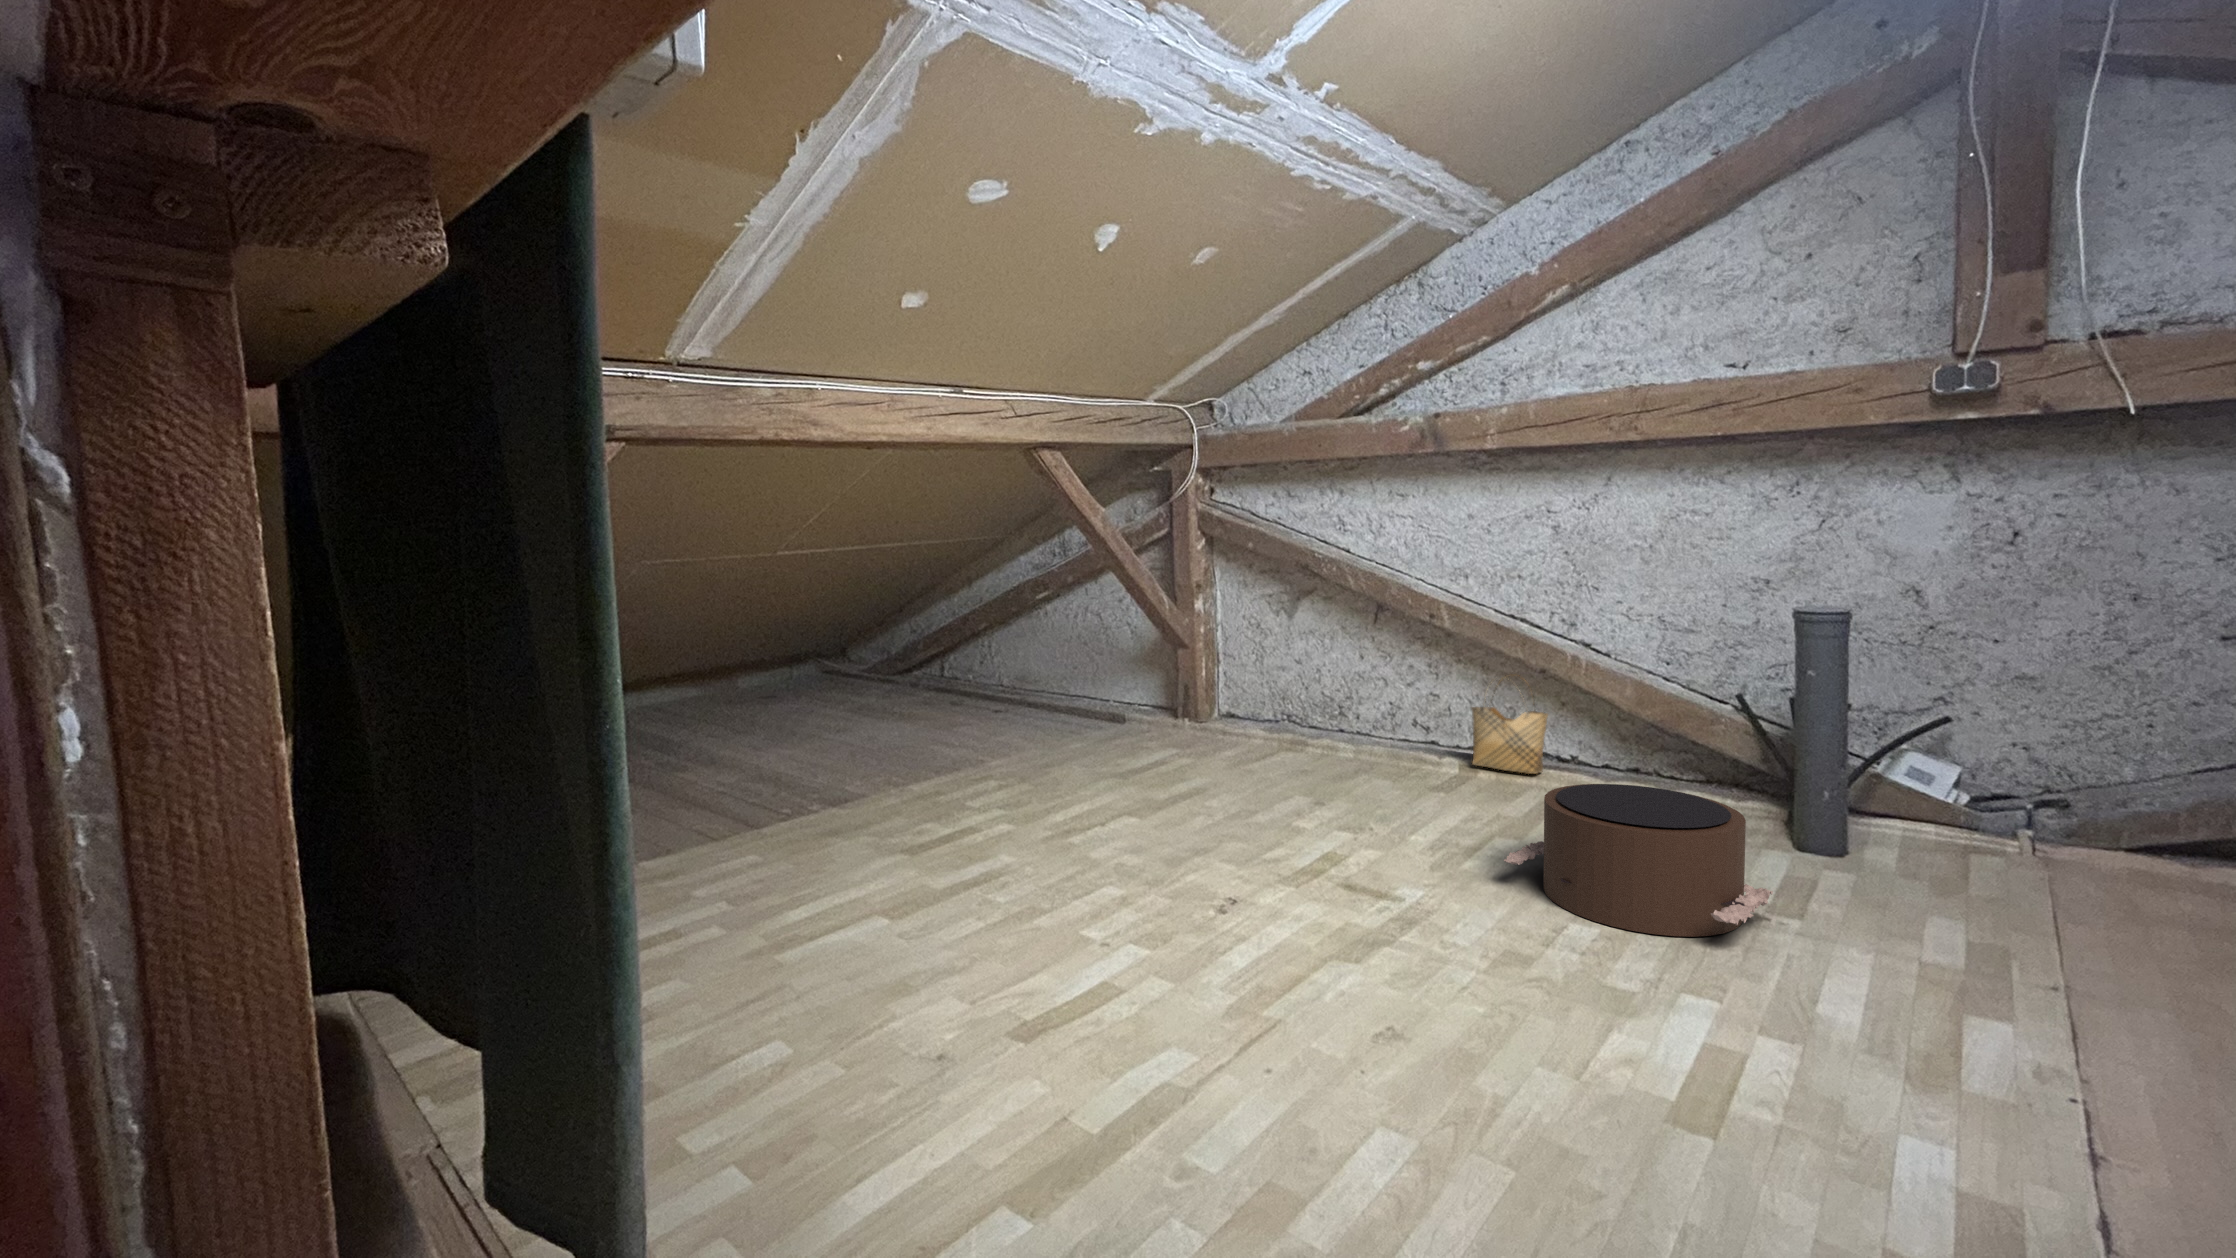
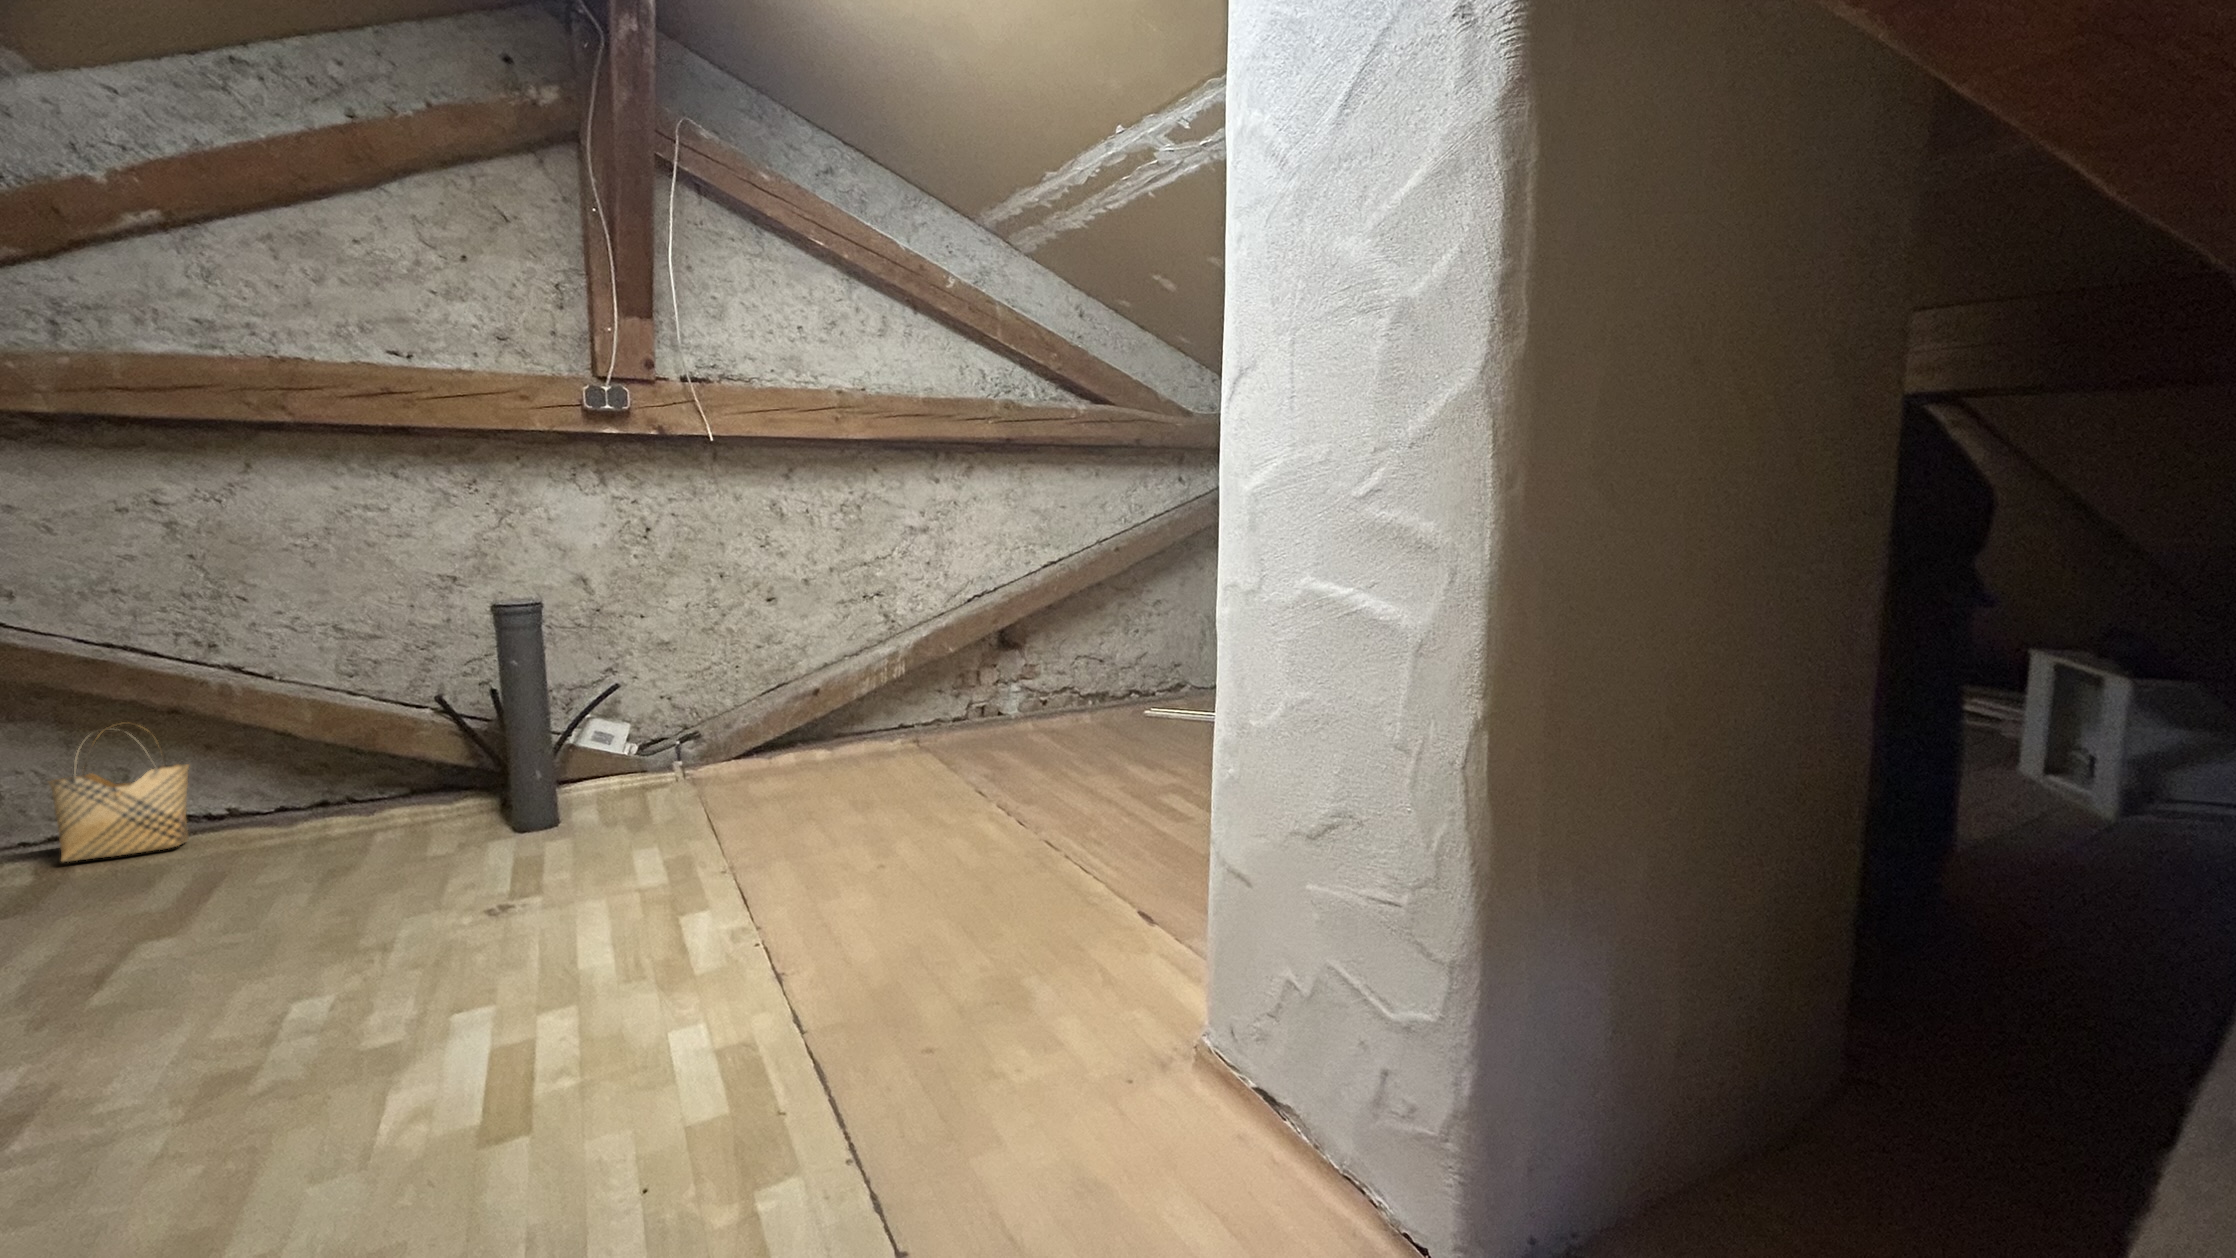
pouf: present [1504,784,1773,937] -> none [180,807,516,986]

